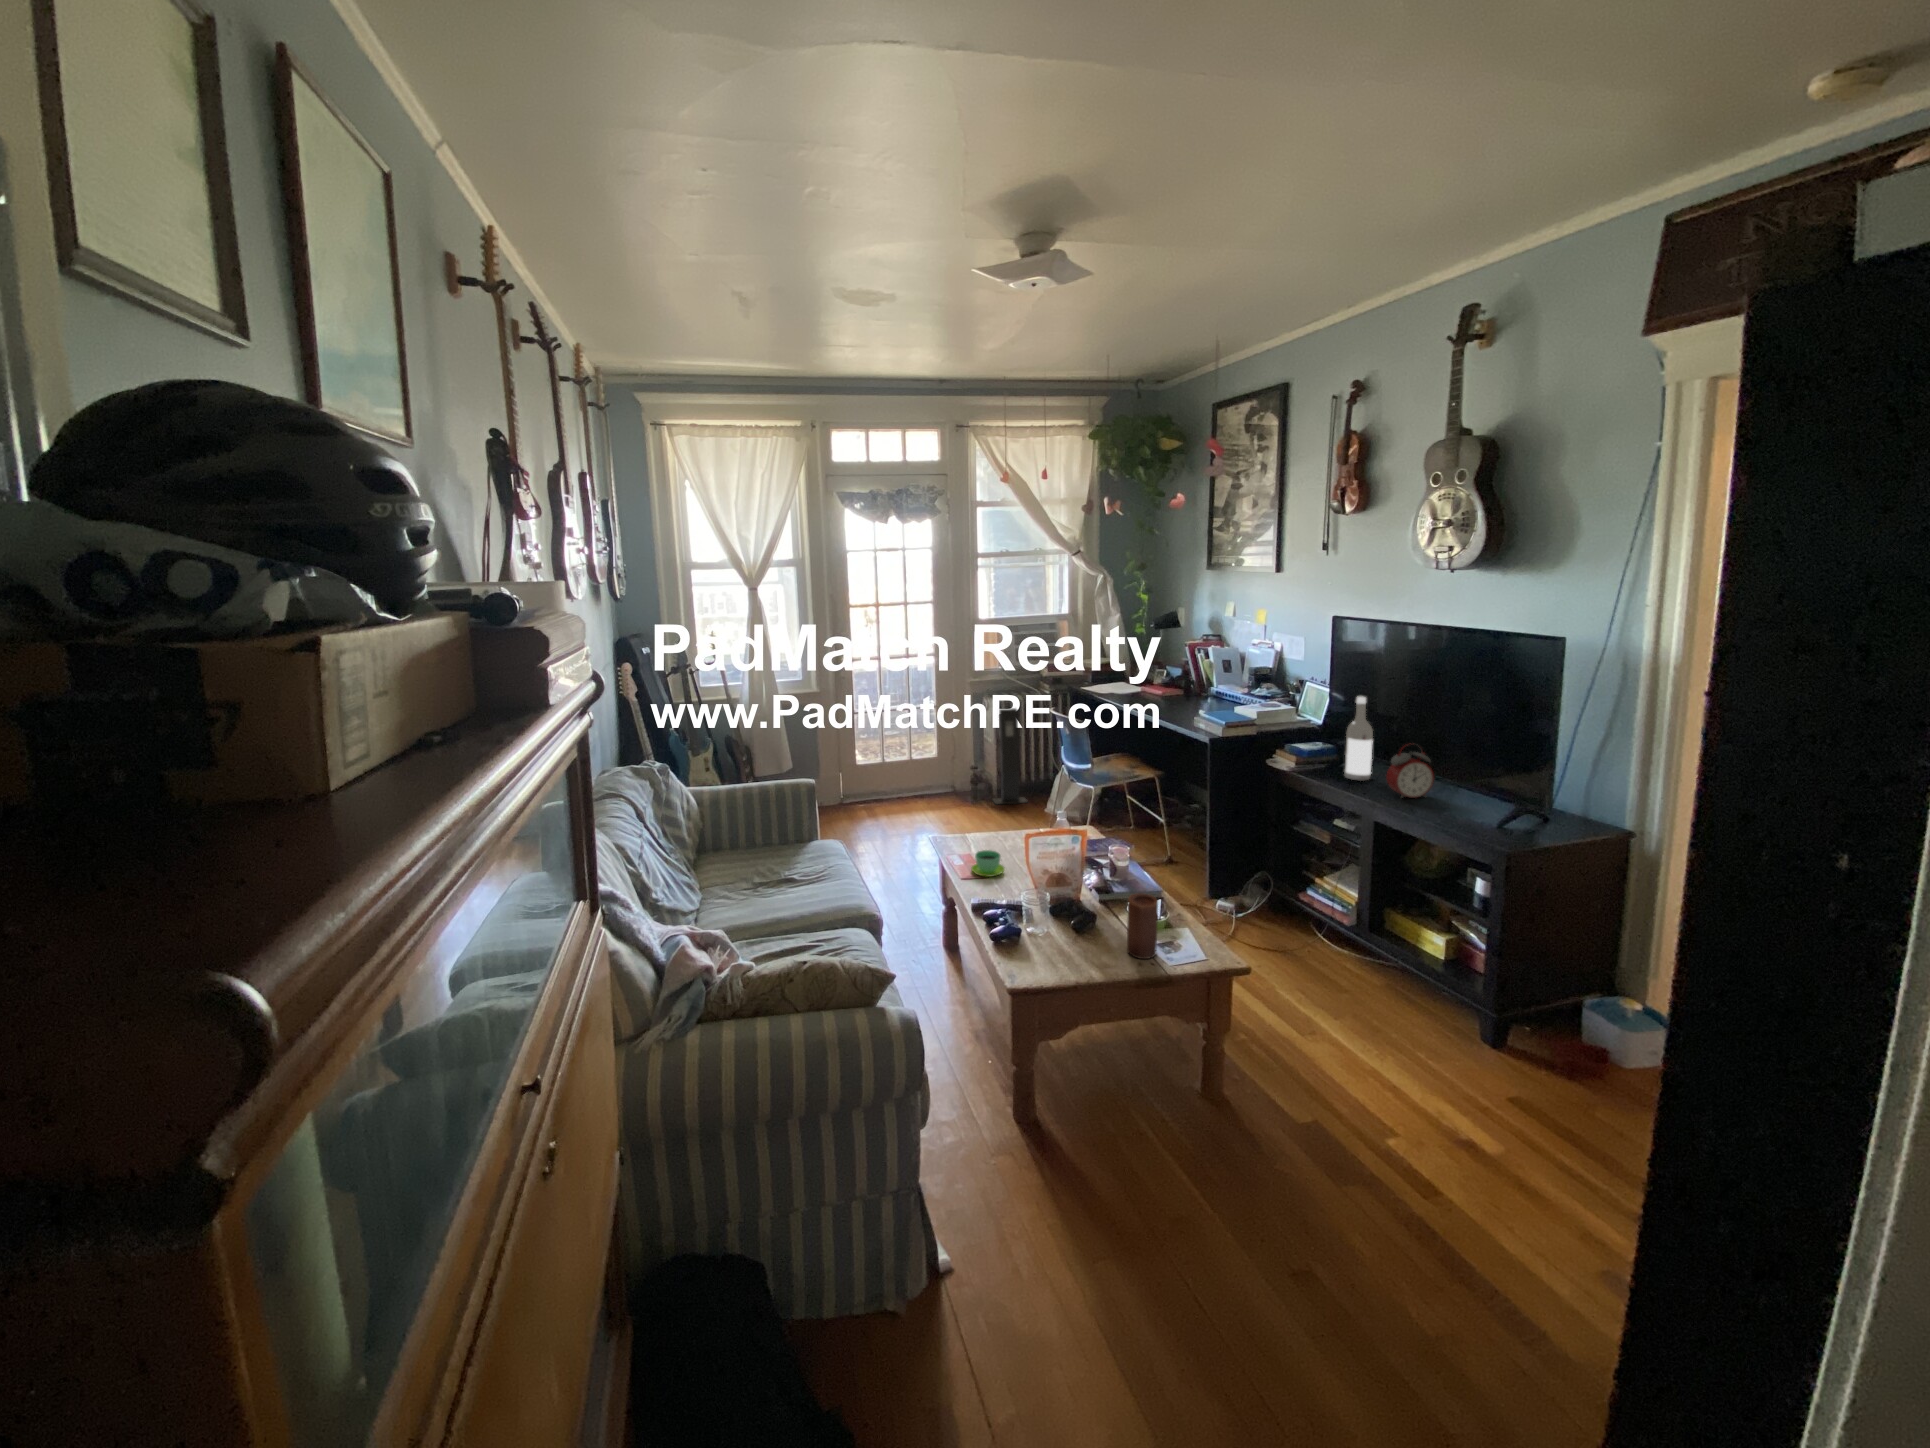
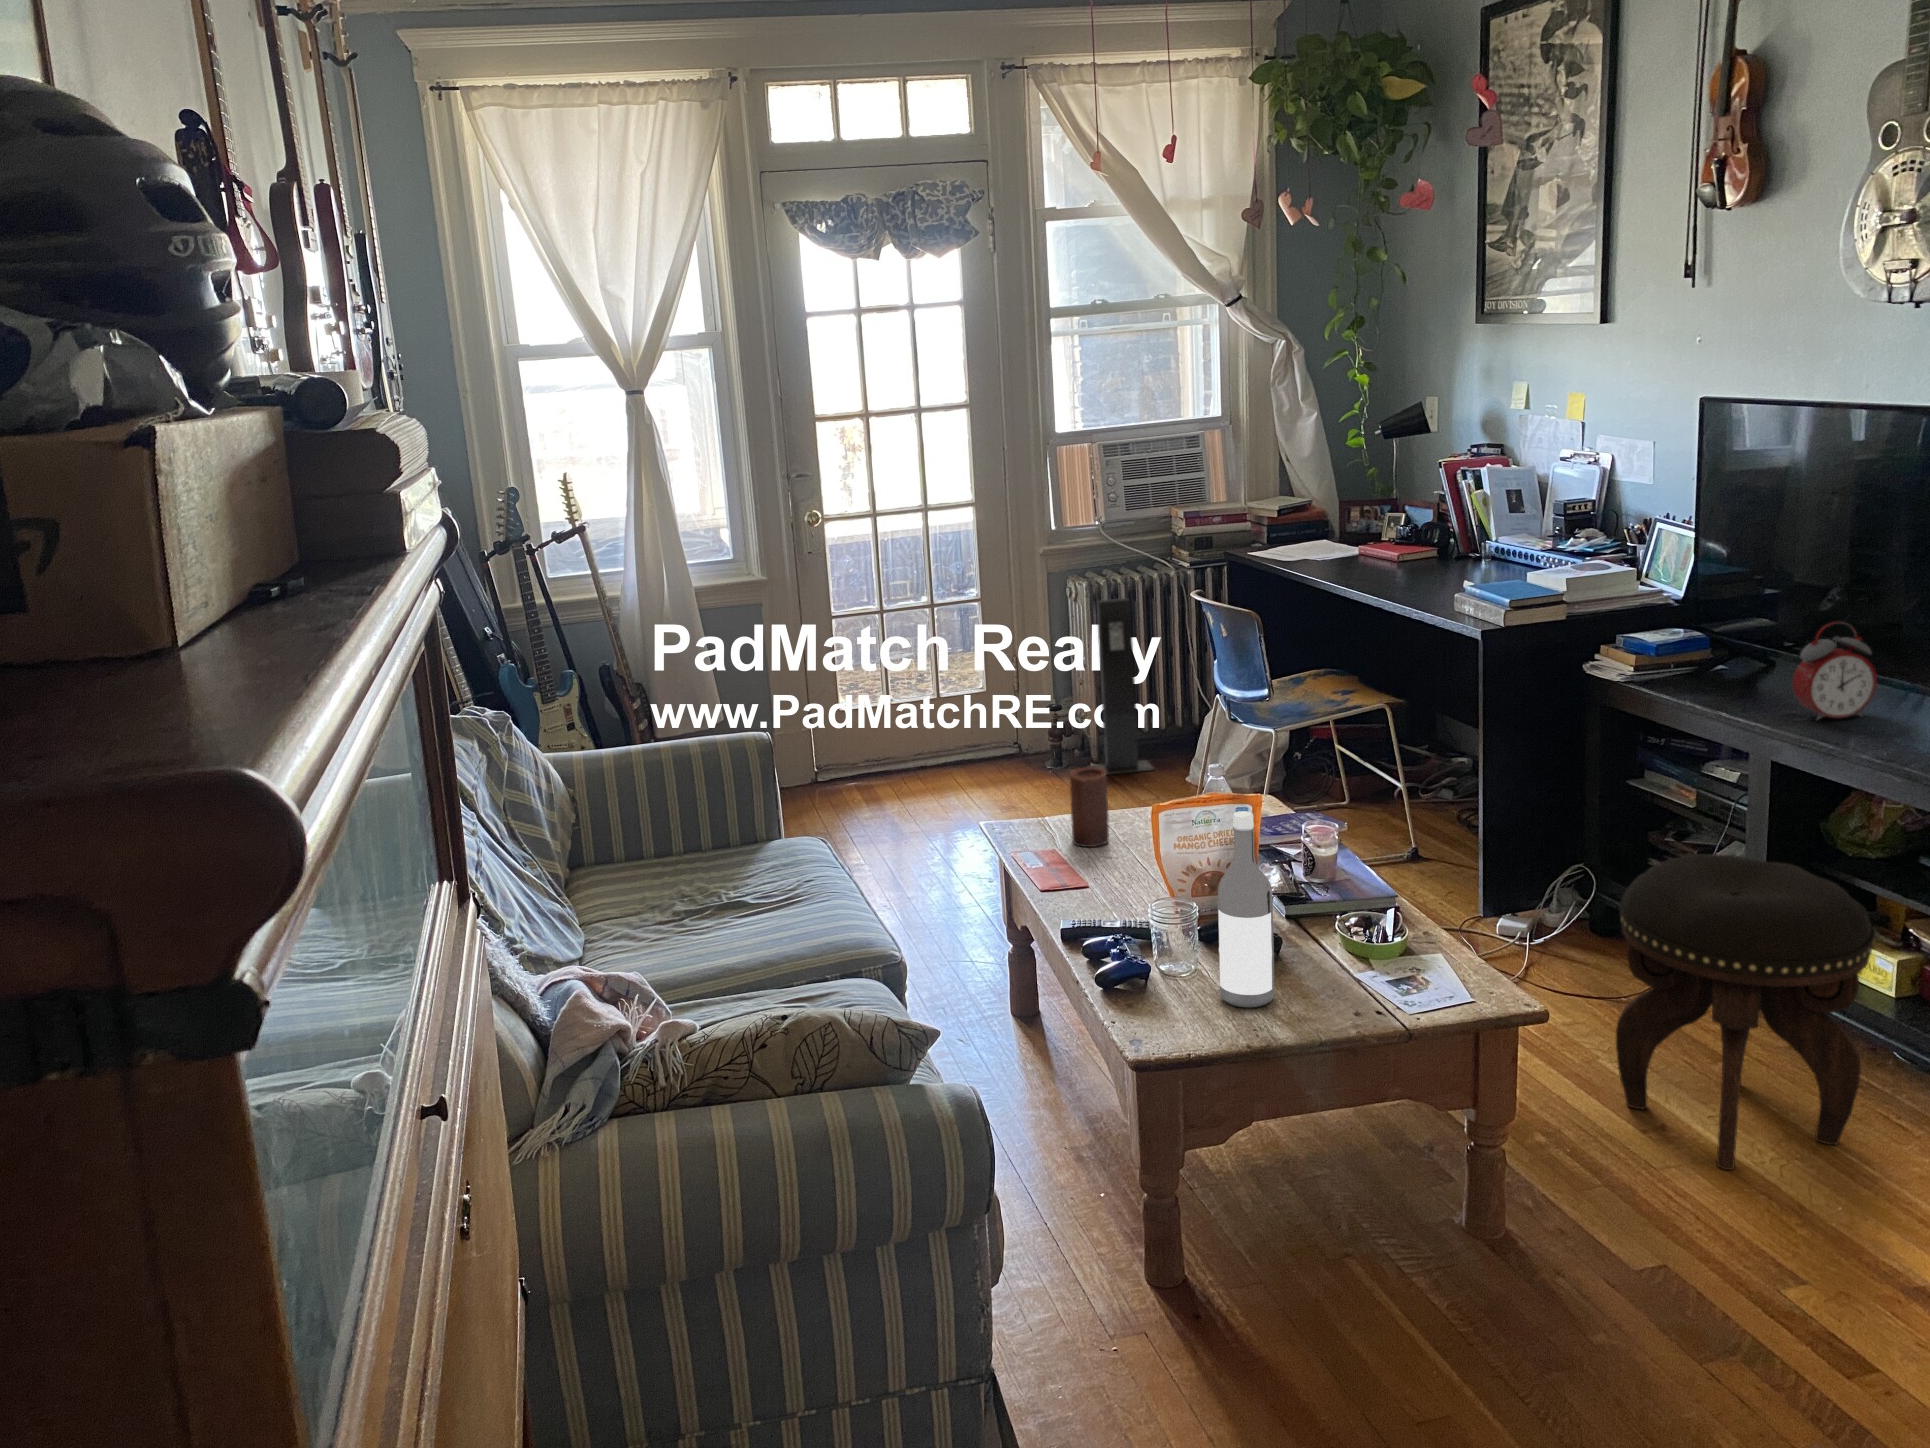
wine bottle: present [1344,697,1373,781] -> present [1218,811,1274,1008]
cup: present [971,850,1005,877] -> none [1057,841,1117,886]
footstool: none [1289,874,1440,1065] -> present [1616,854,1875,1170]
candle: present [1127,893,1158,959] -> present [1070,767,1109,847]

